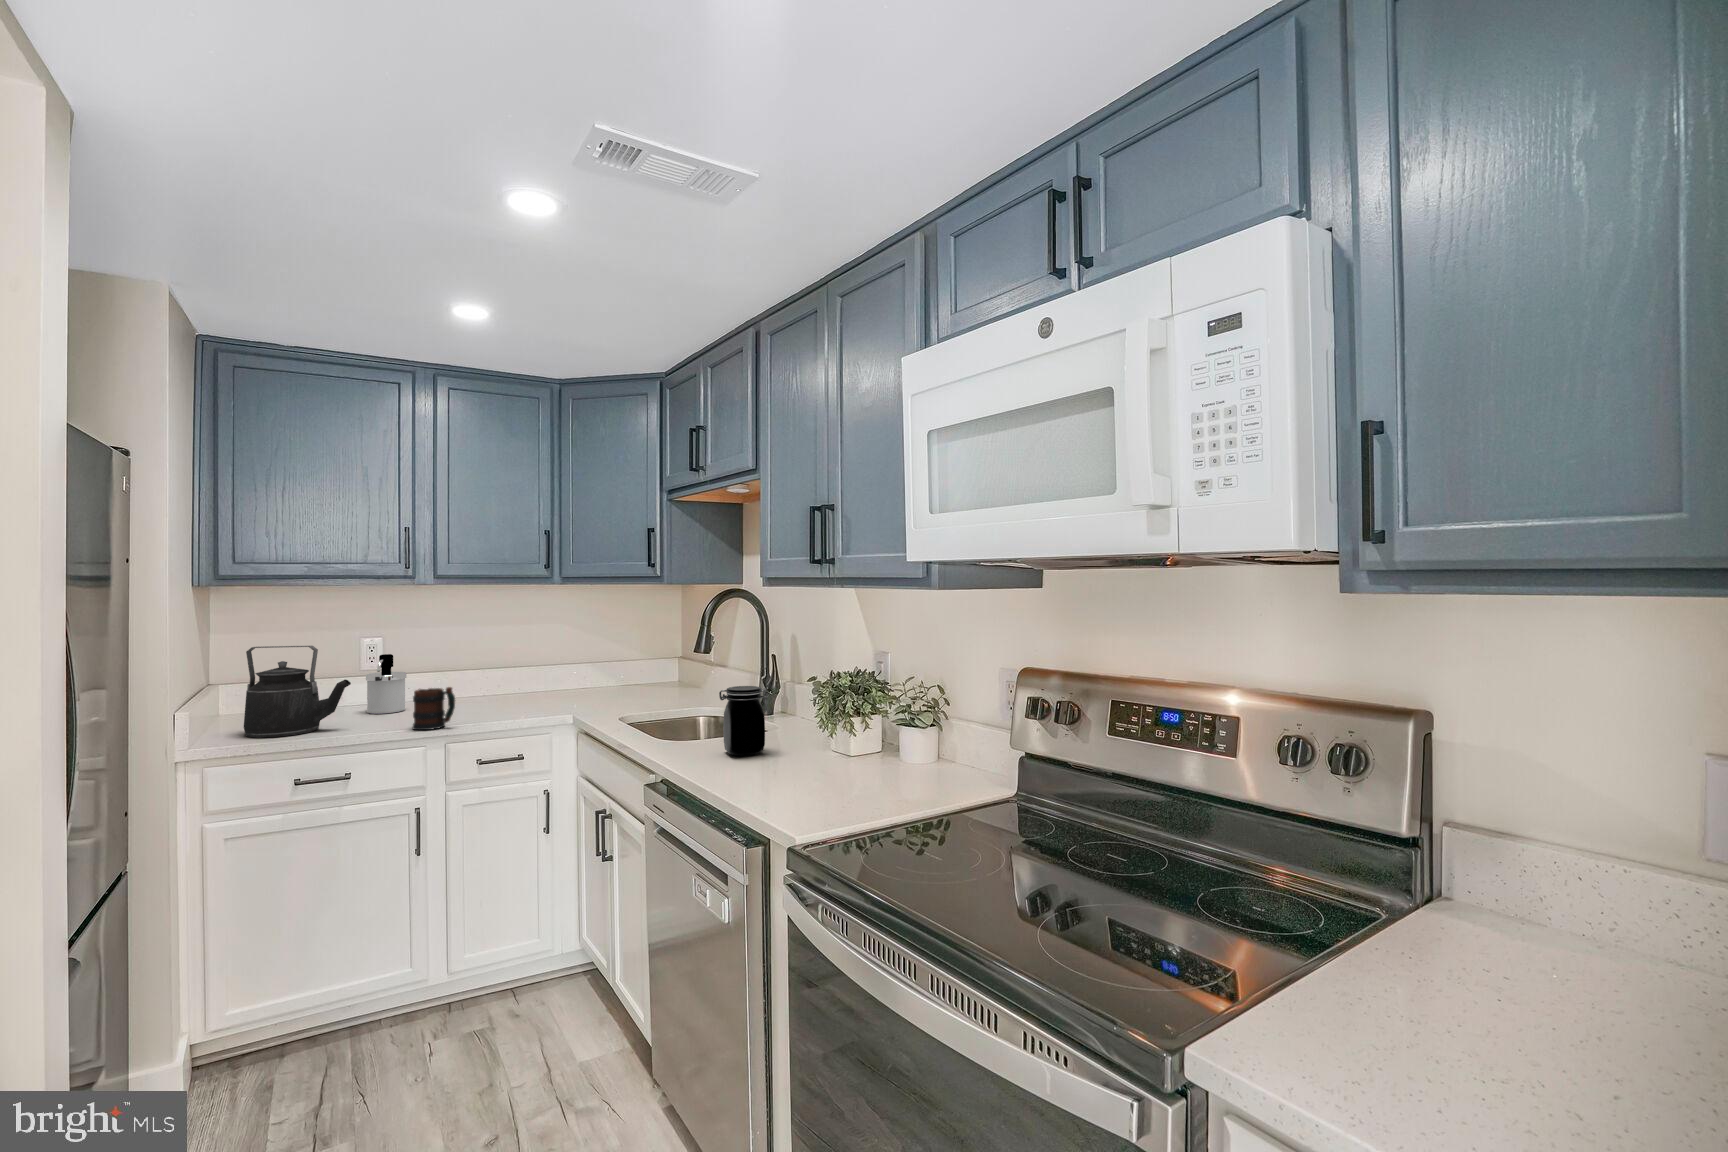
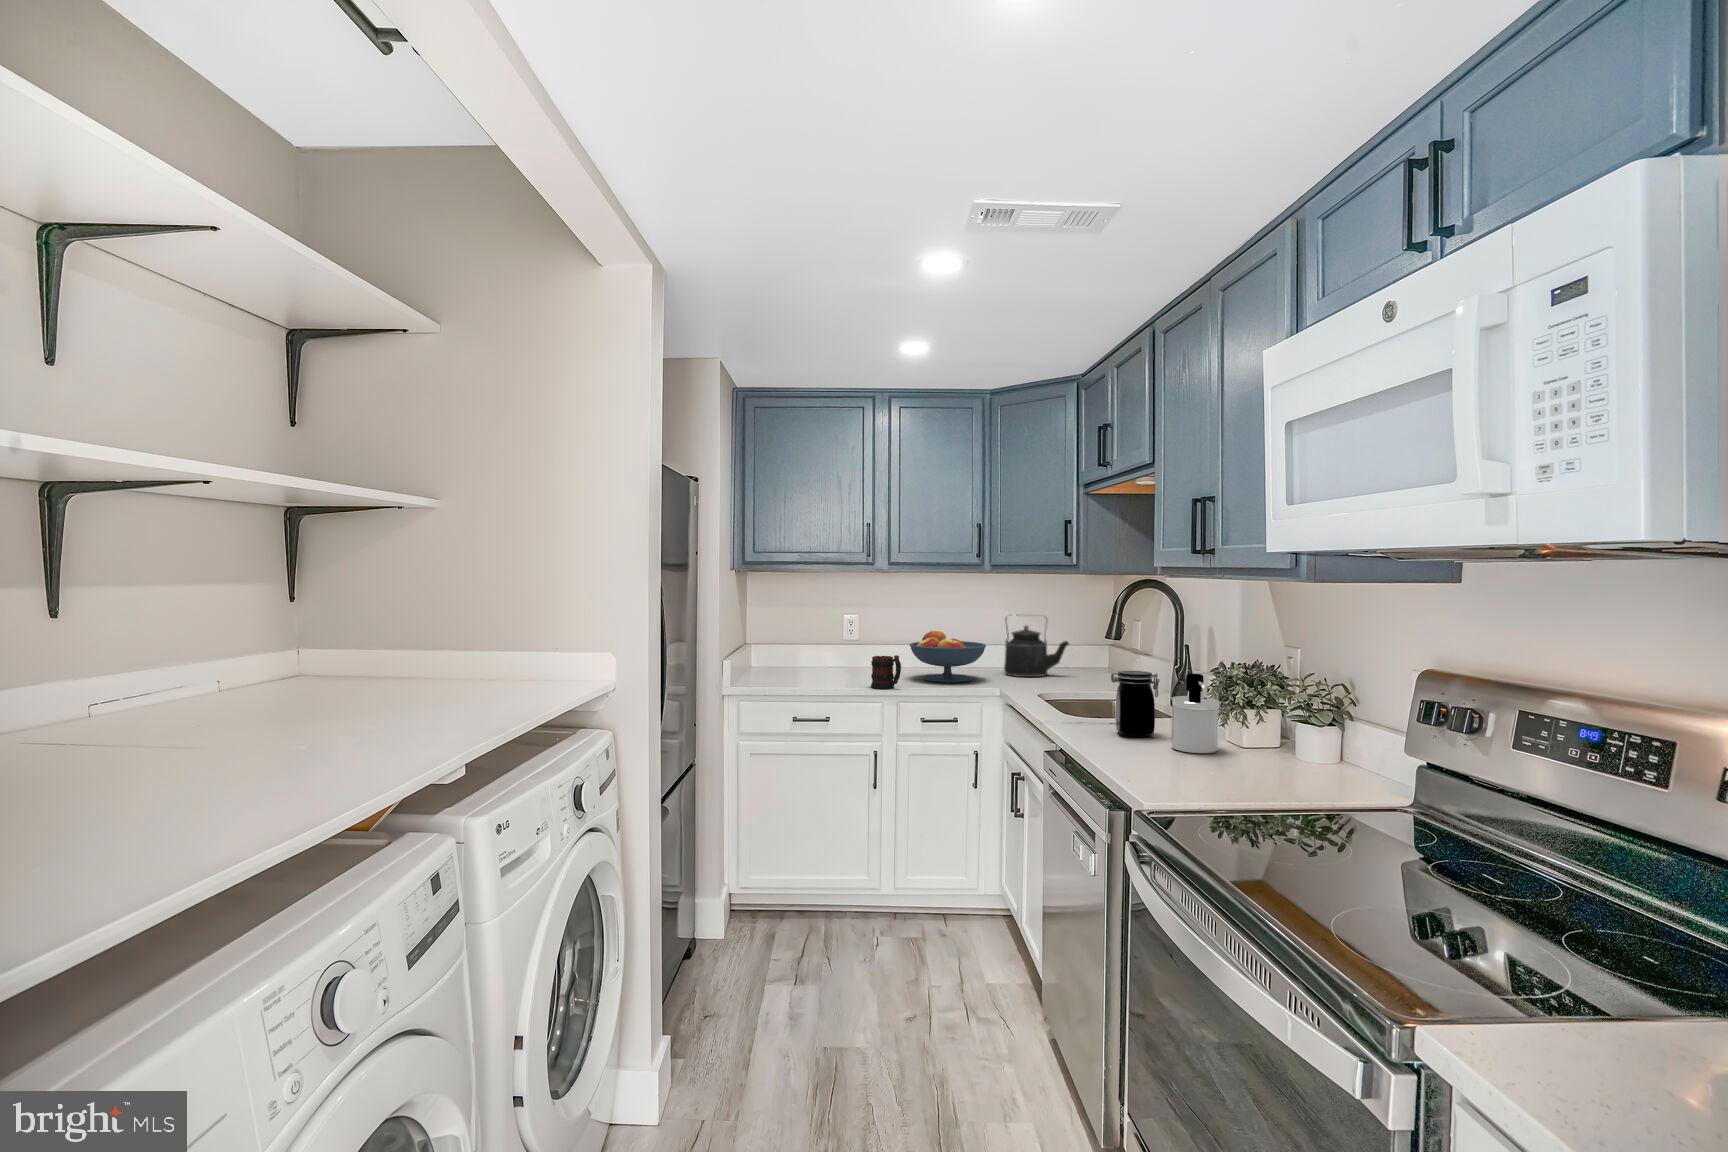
kettle: present [244,646,351,738] -> present [1004,615,1069,677]
fruit bowl: none [463,653,560,714] -> present [910,631,986,682]
soap dispenser: present [366,654,406,714] -> present [1170,674,1220,753]

